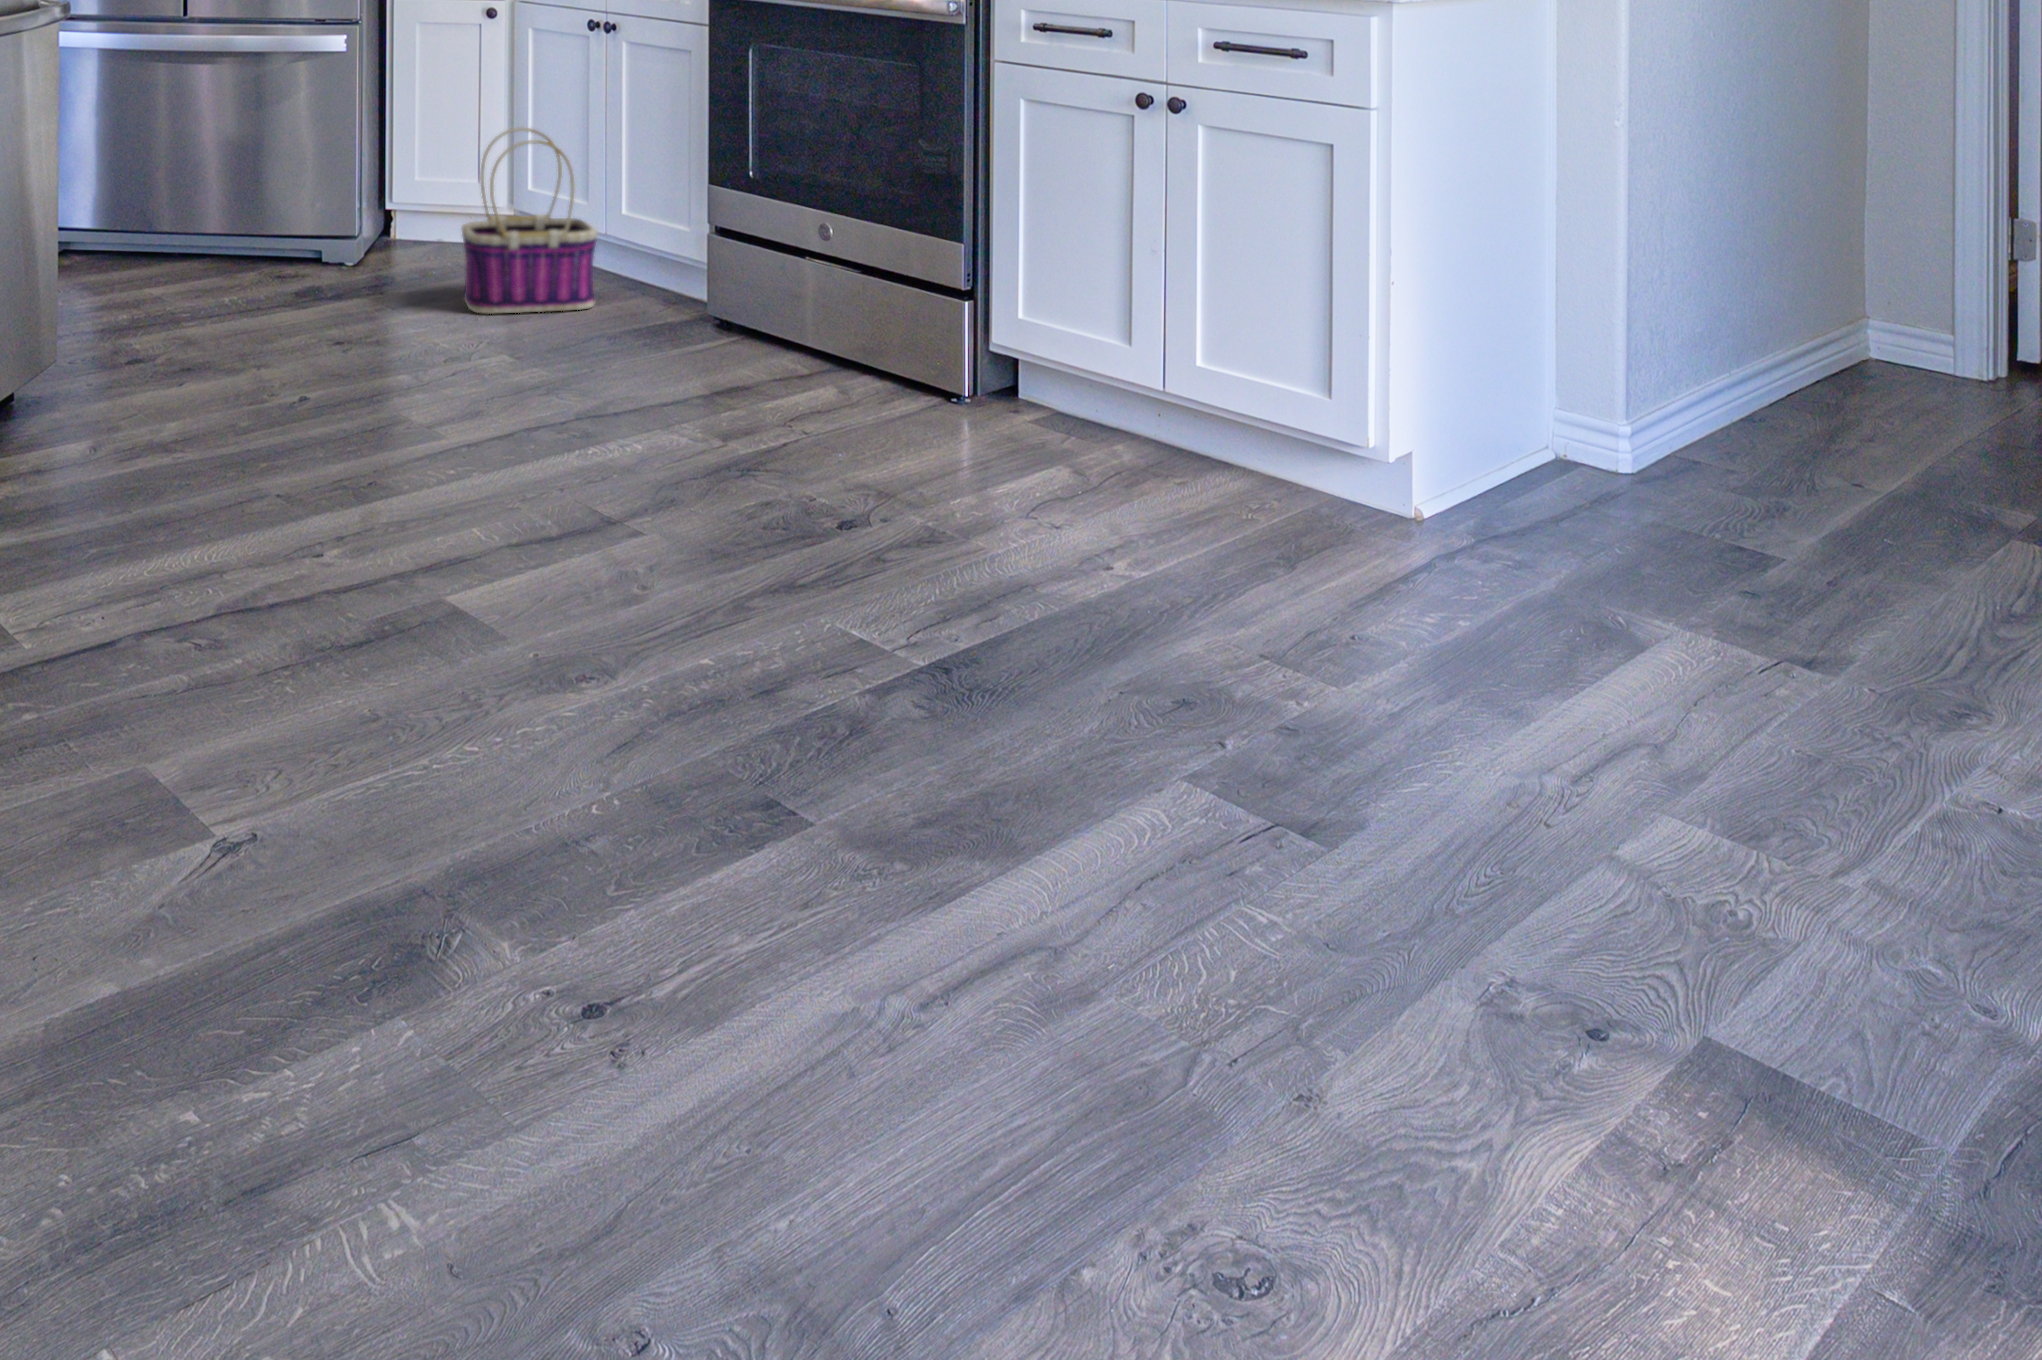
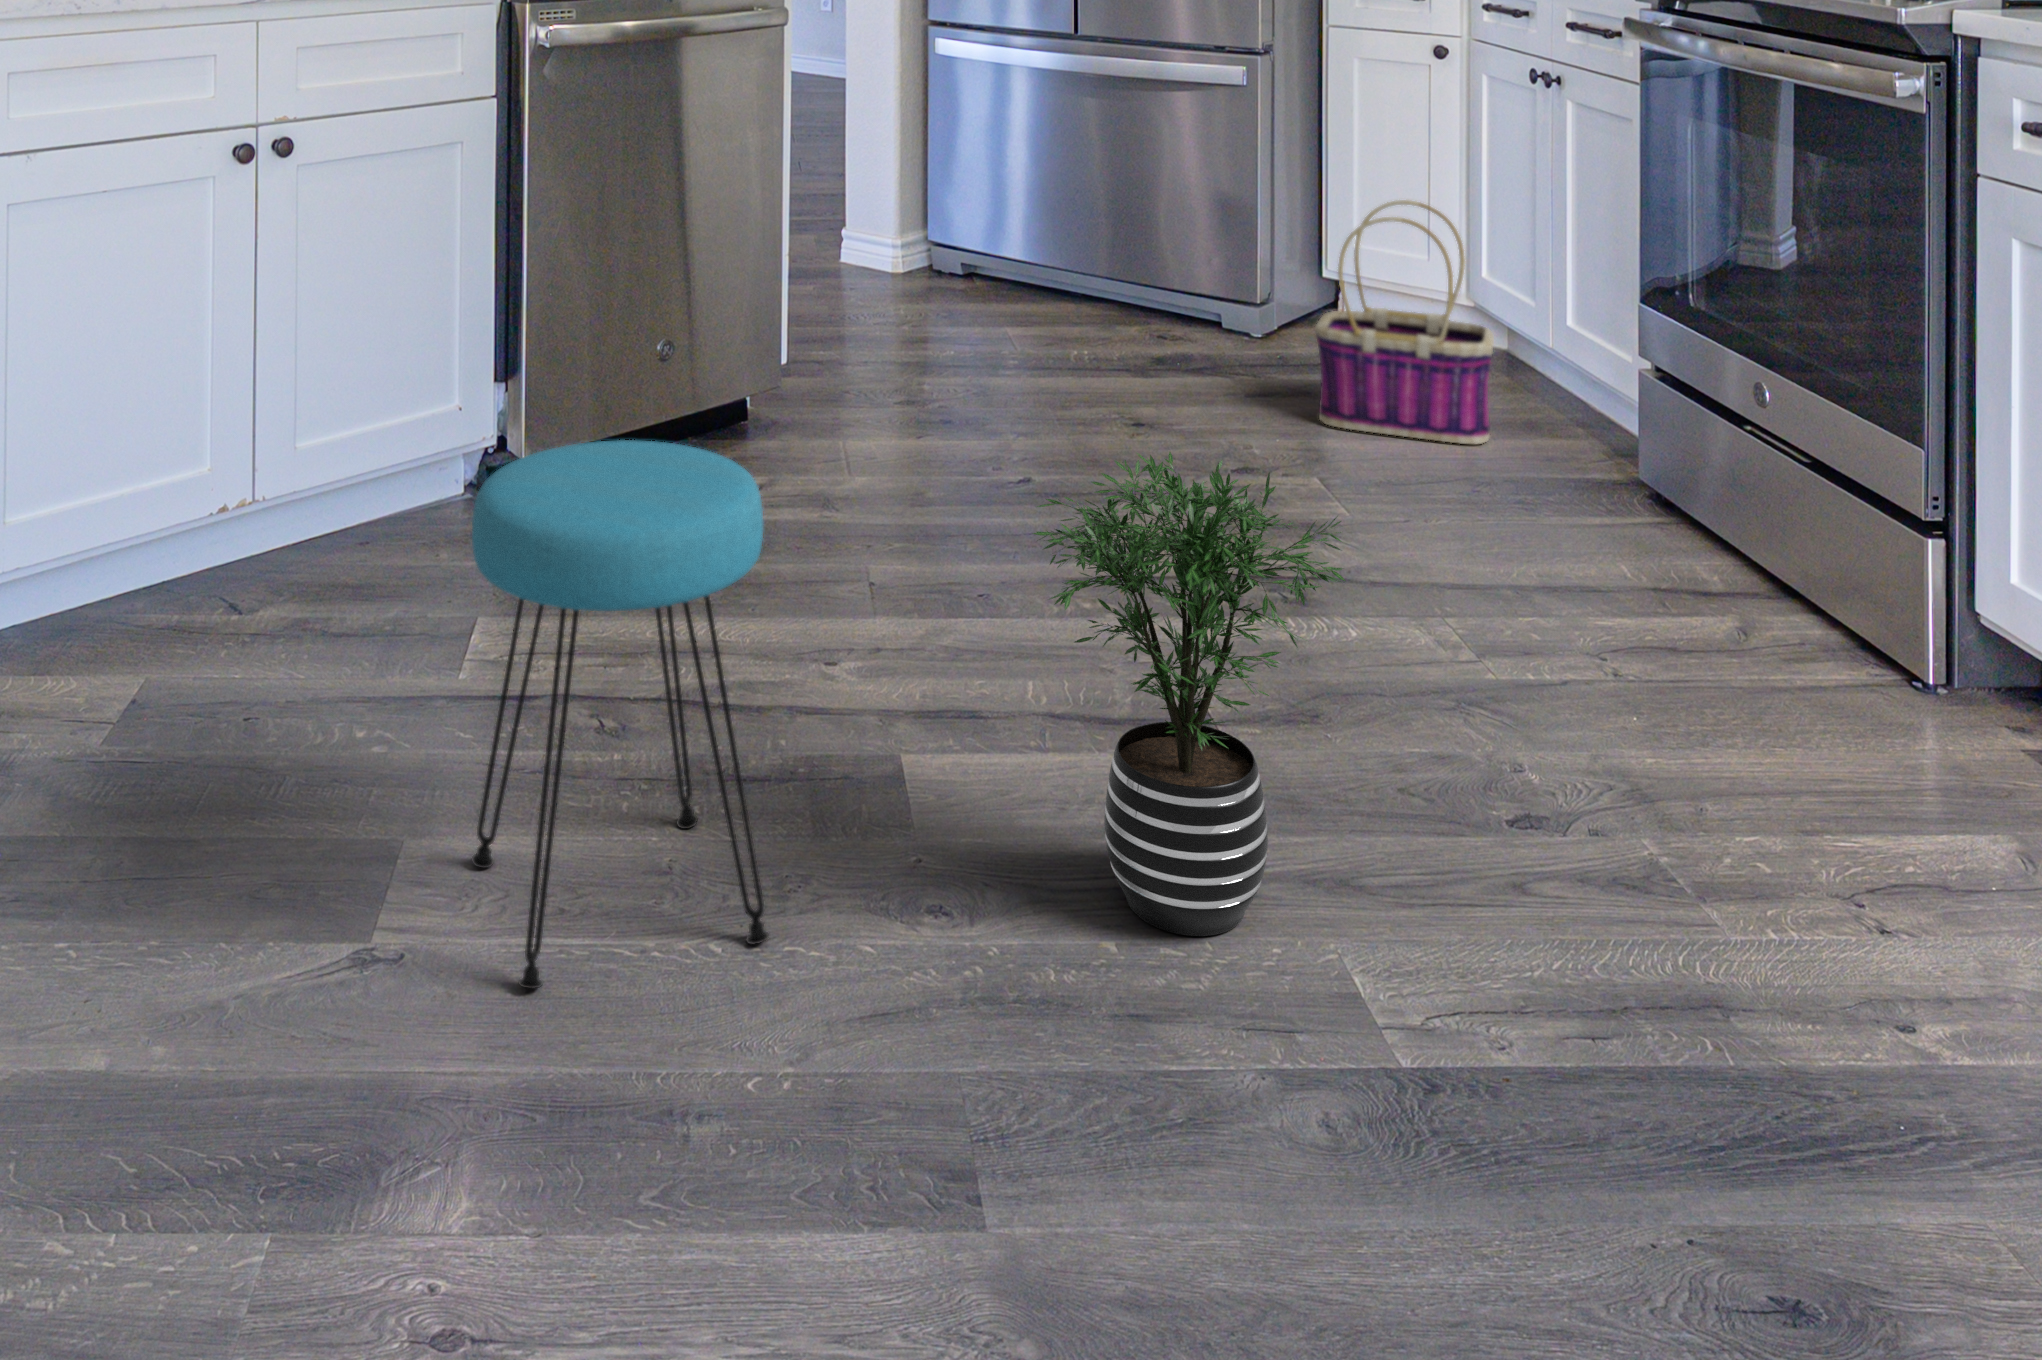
potted plant: none [602,302,830,644] -> present [1033,452,1346,936]
stool: none [217,362,501,817] -> present [472,440,769,989]

